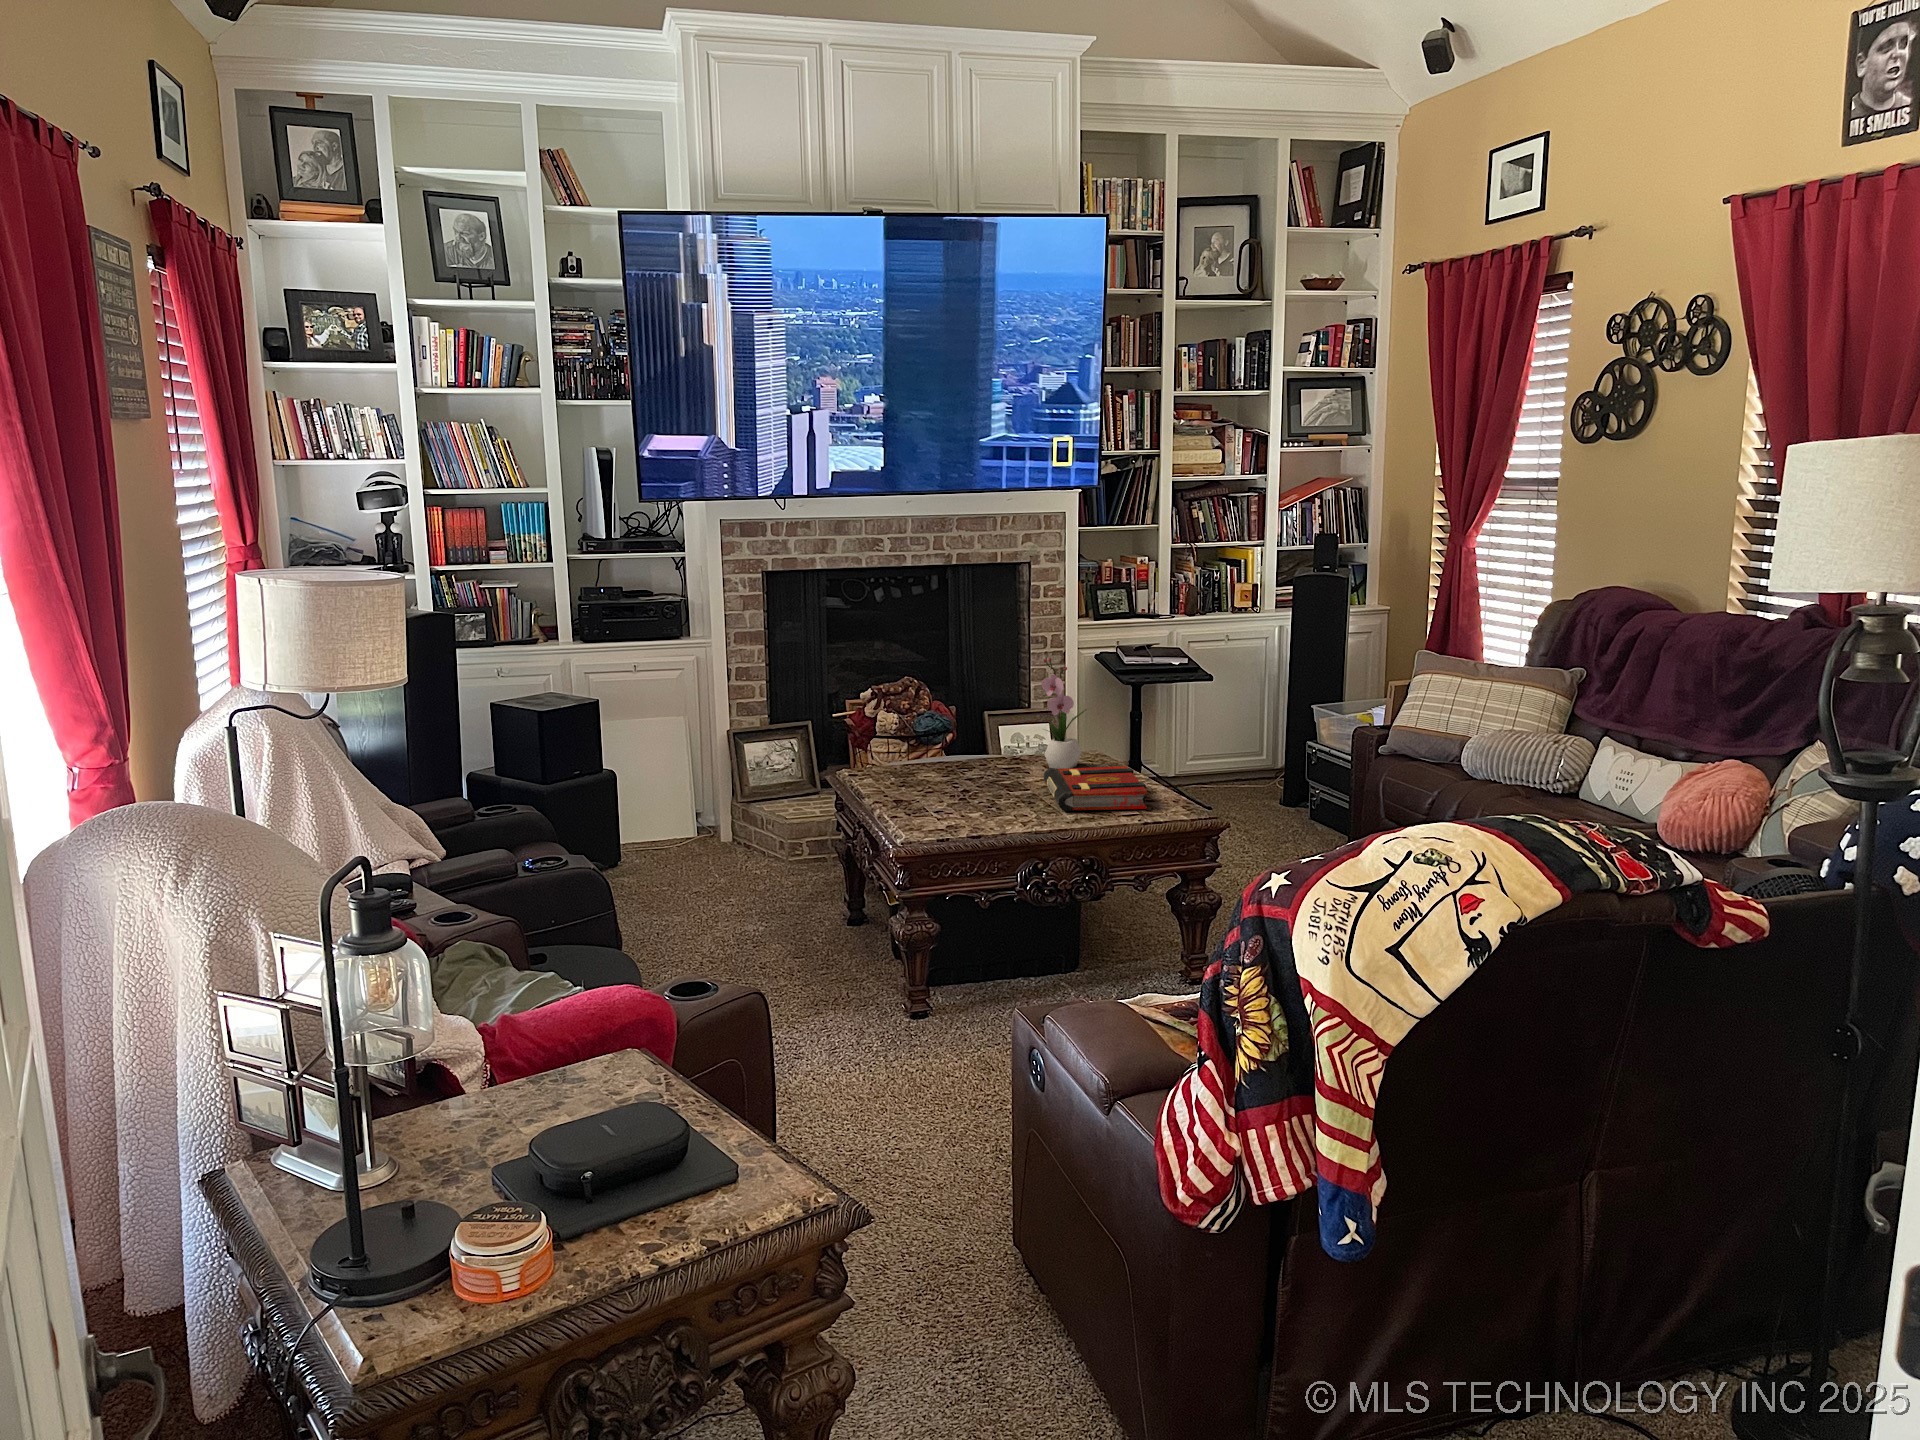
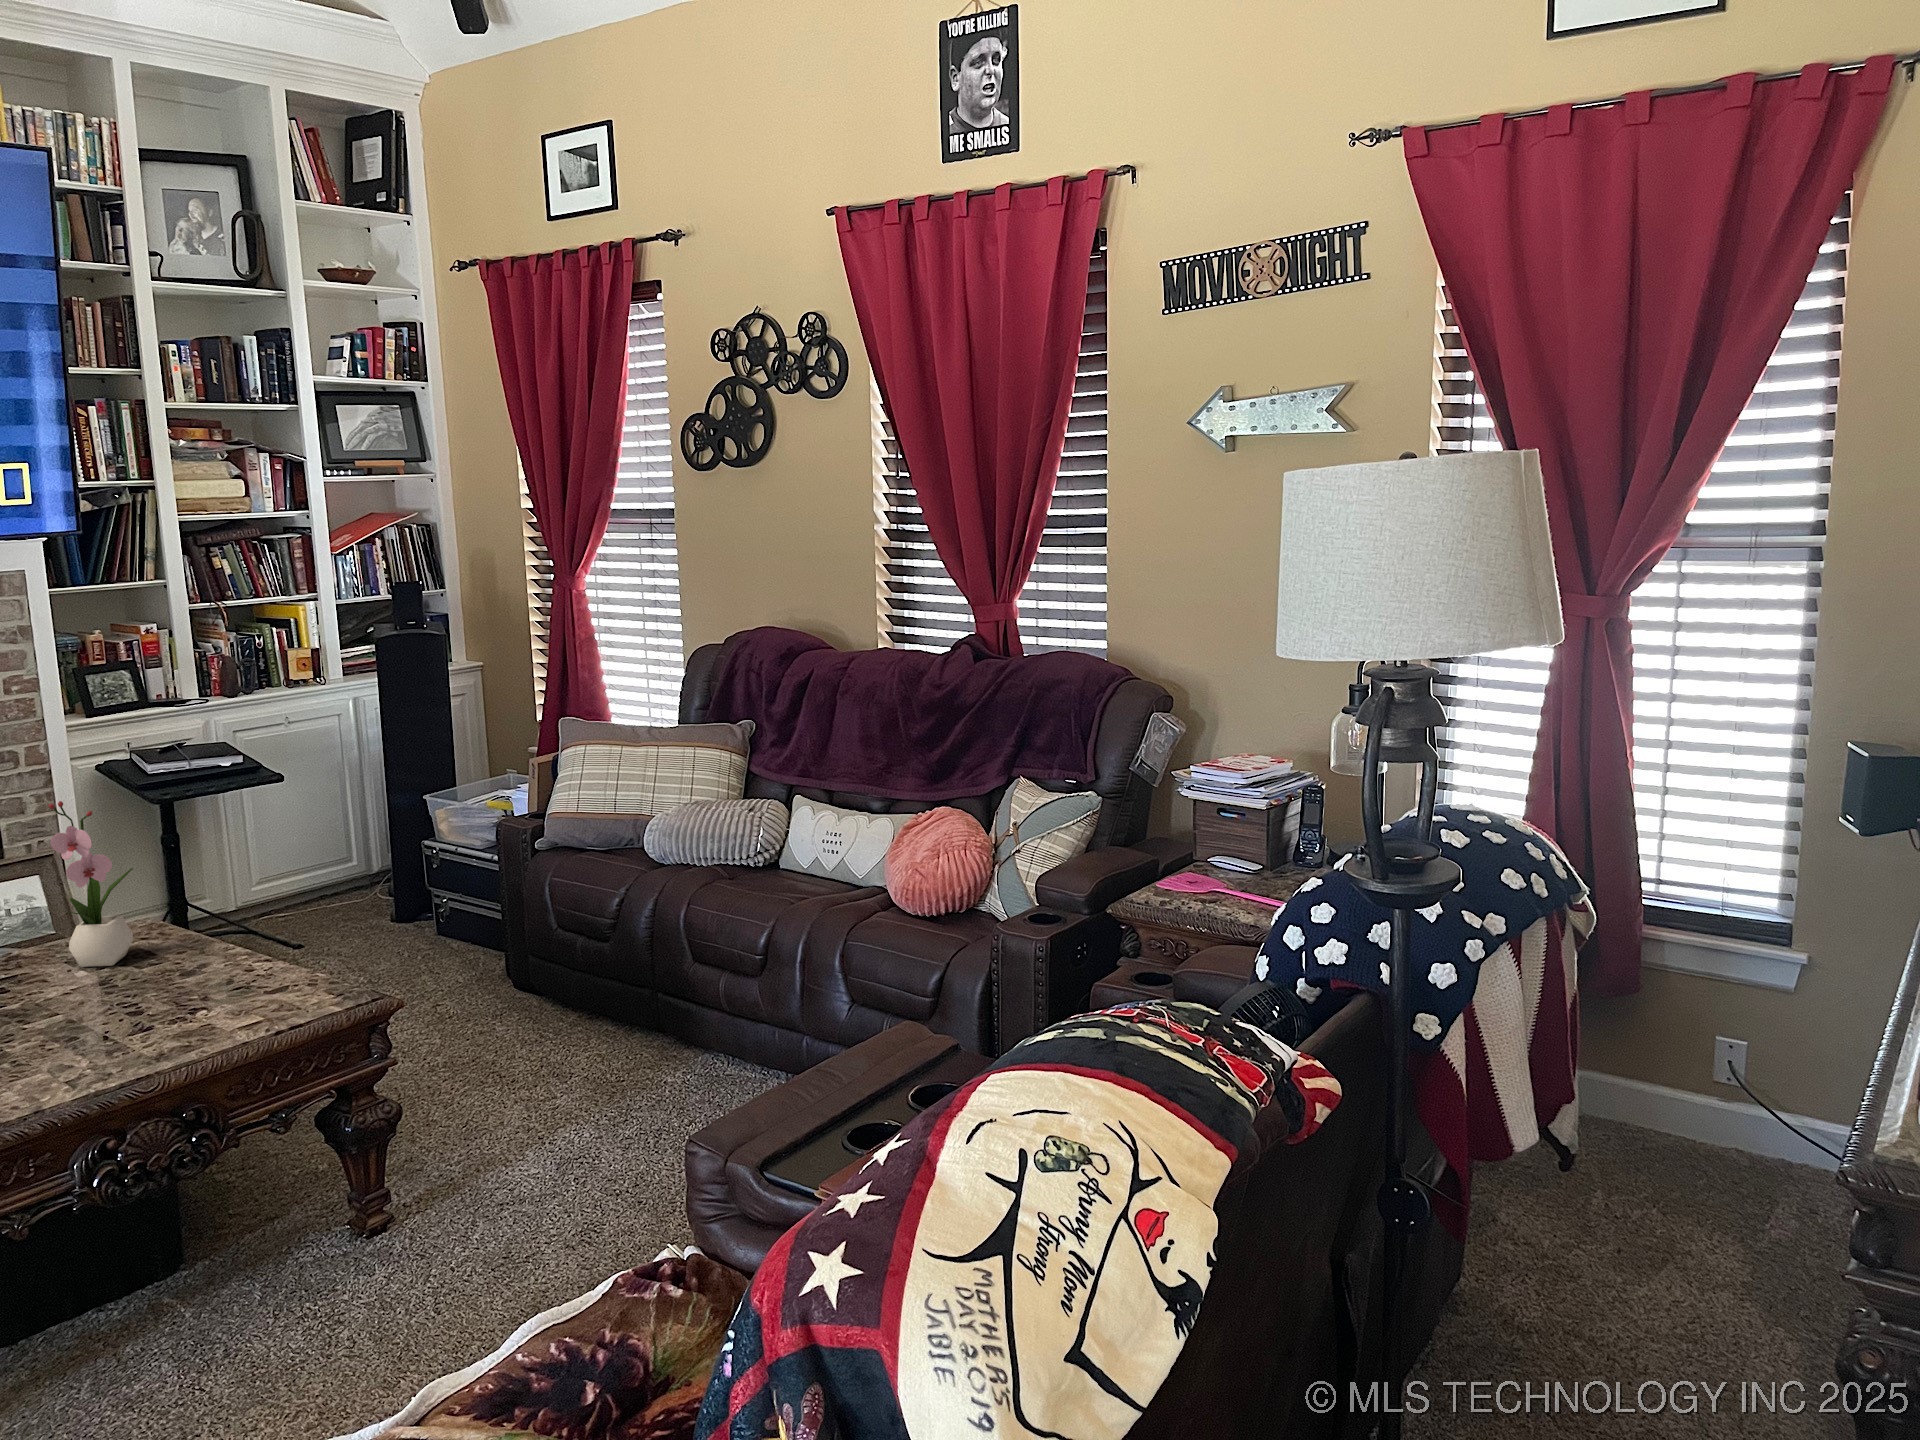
book: present [1044,766,1147,811] -> none [81,945,274,1043]

